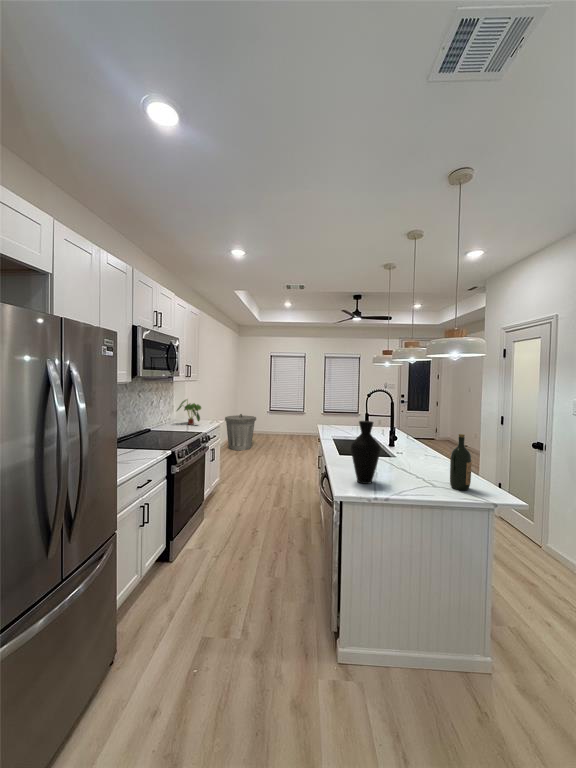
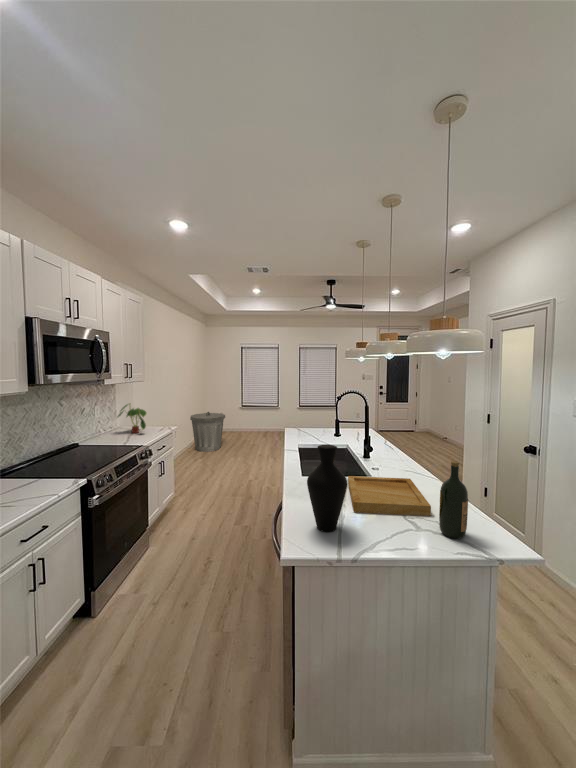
tray: none [378,454,444,480] -> present [348,476,431,516]

